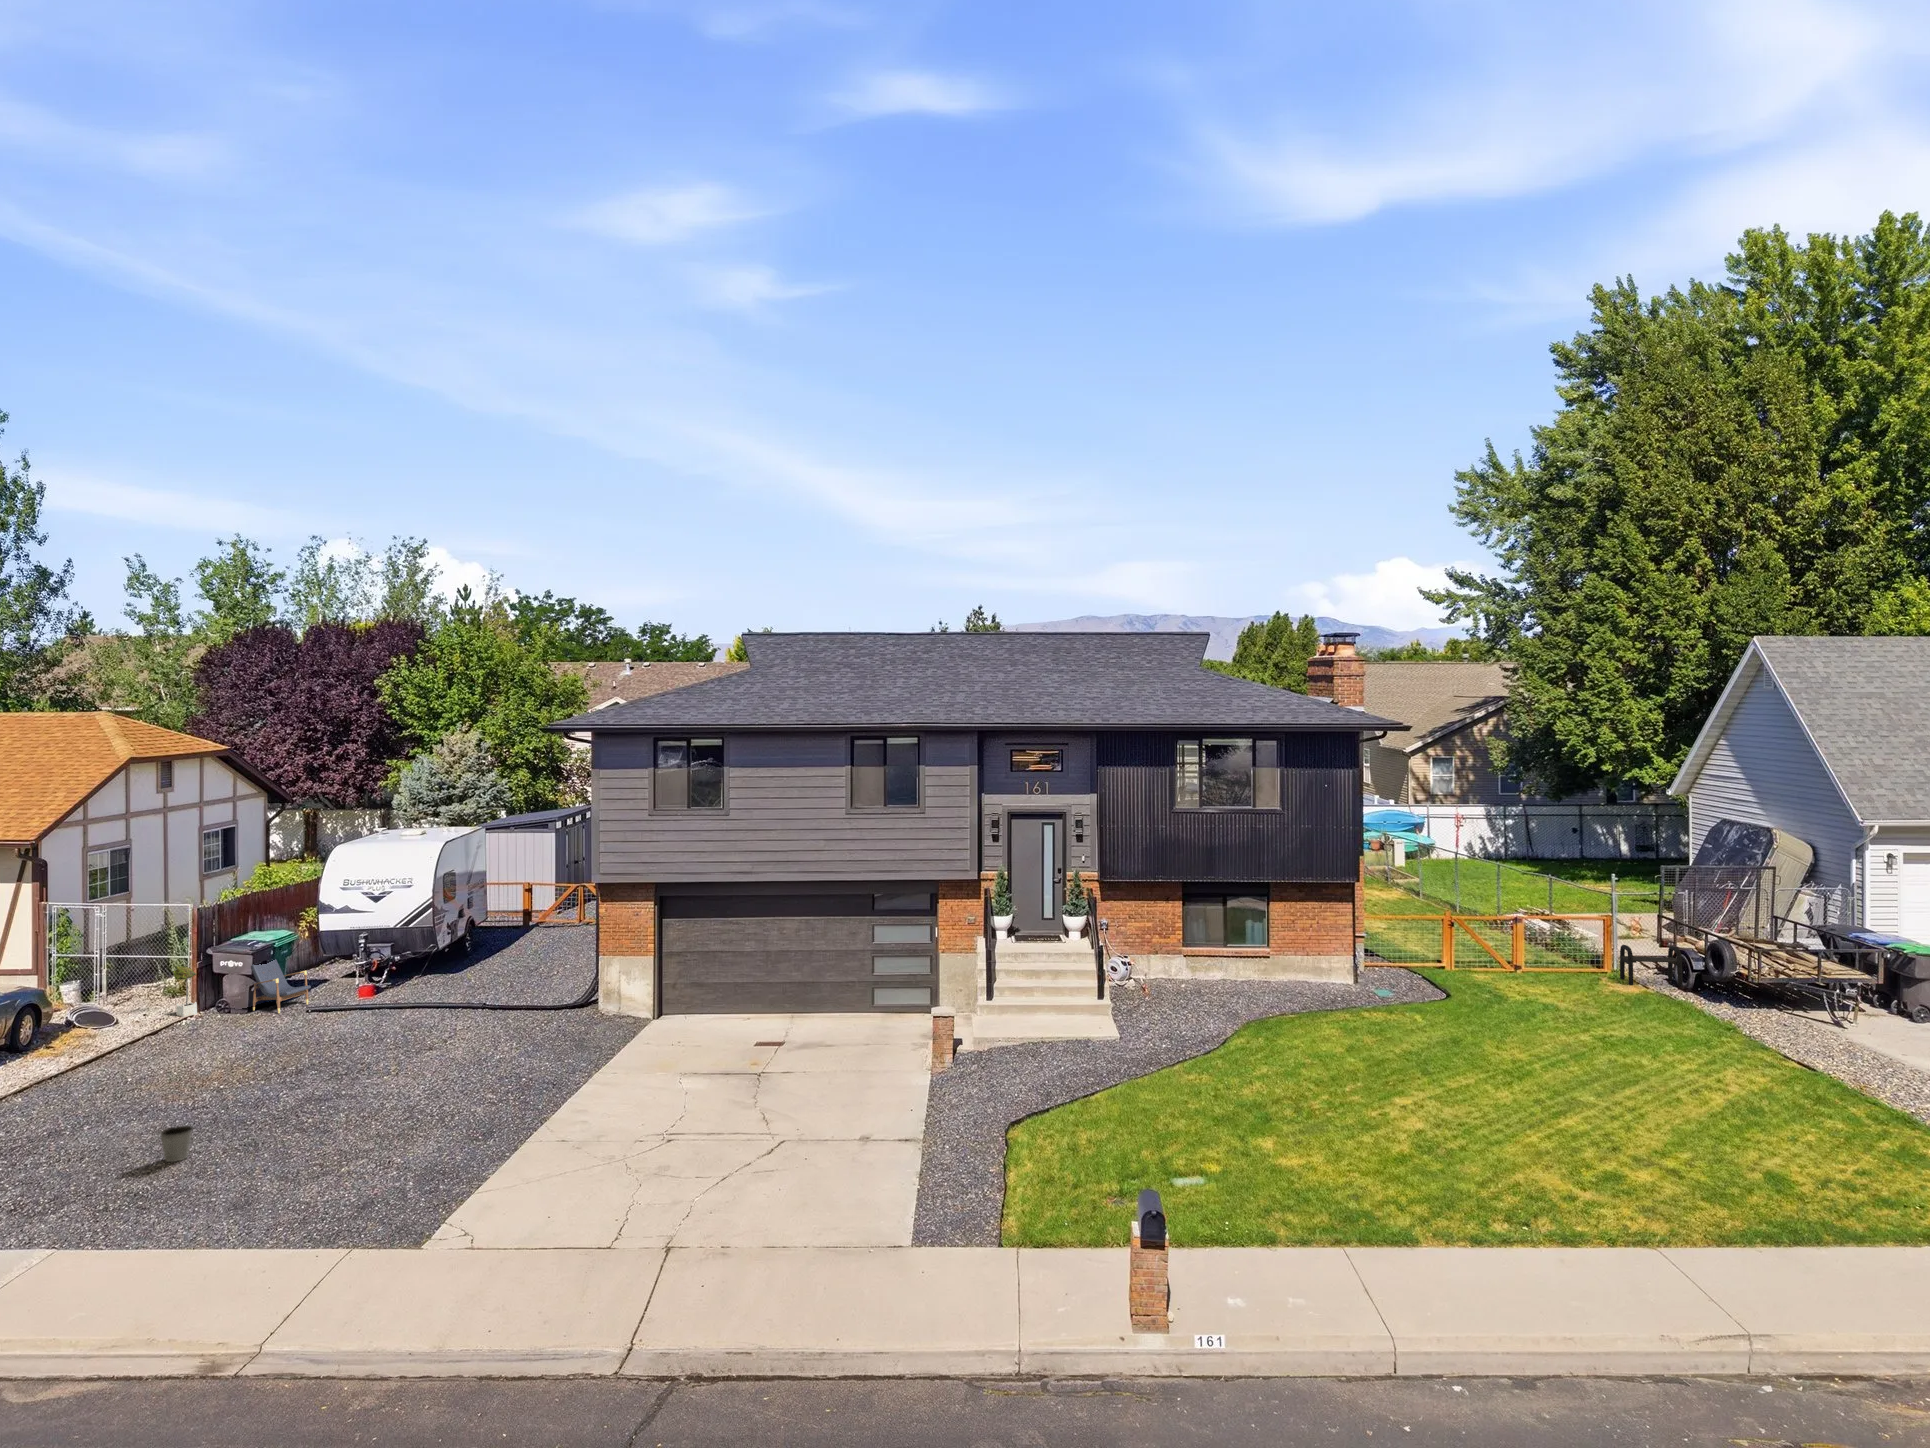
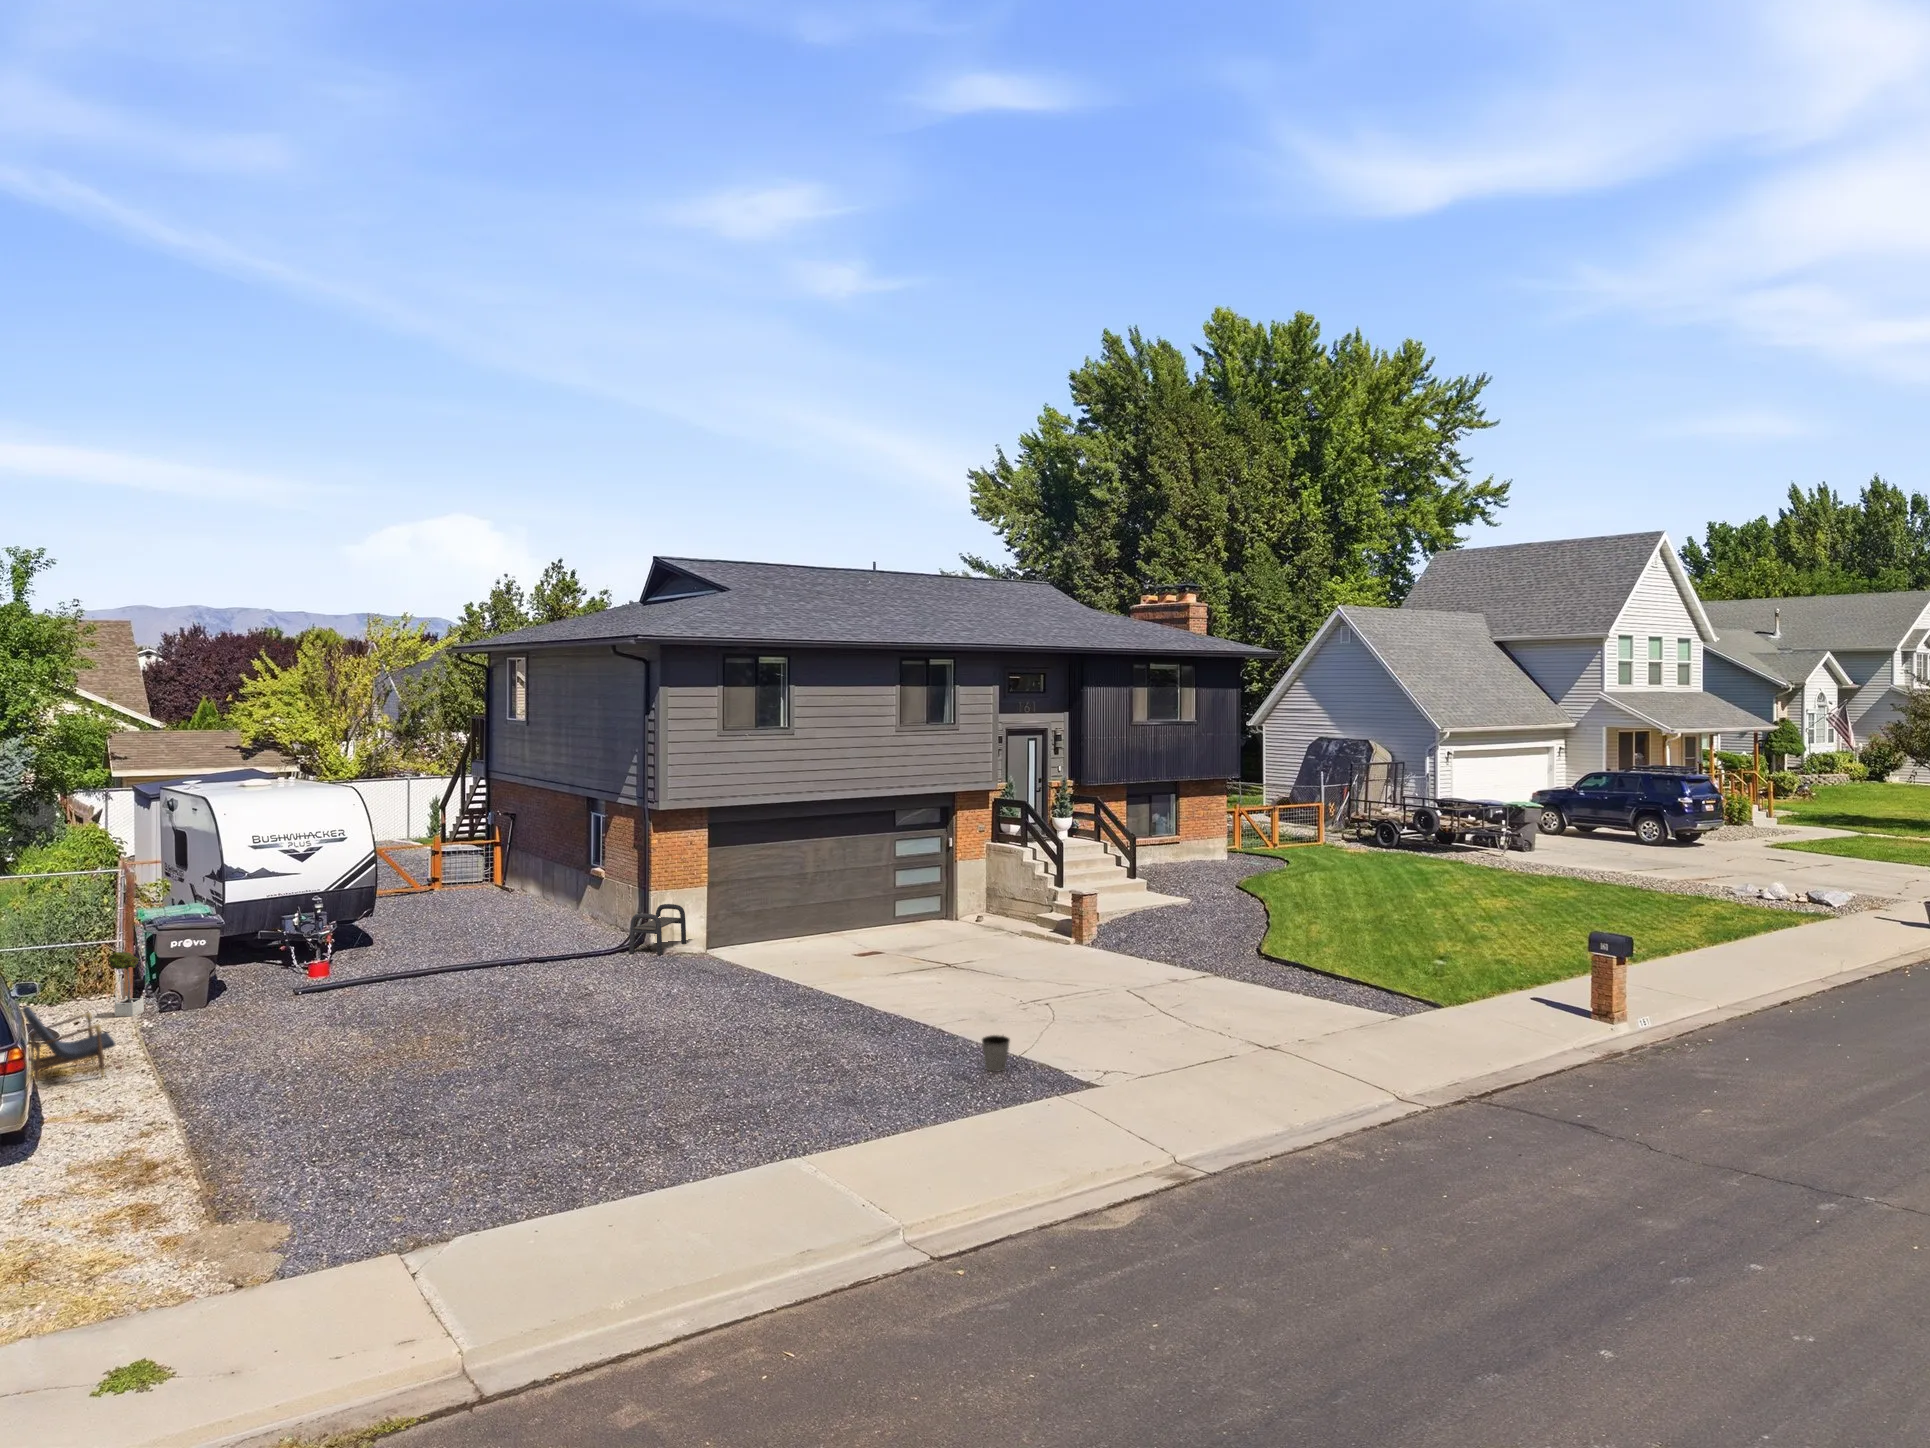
bench: present [1620,945,1683,986] -> present [629,904,686,955]
lounge chair: present [251,959,311,1013] -> present [22,1006,115,1084]
bucket: present [160,1126,193,1162] -> present [982,1035,1010,1072]

